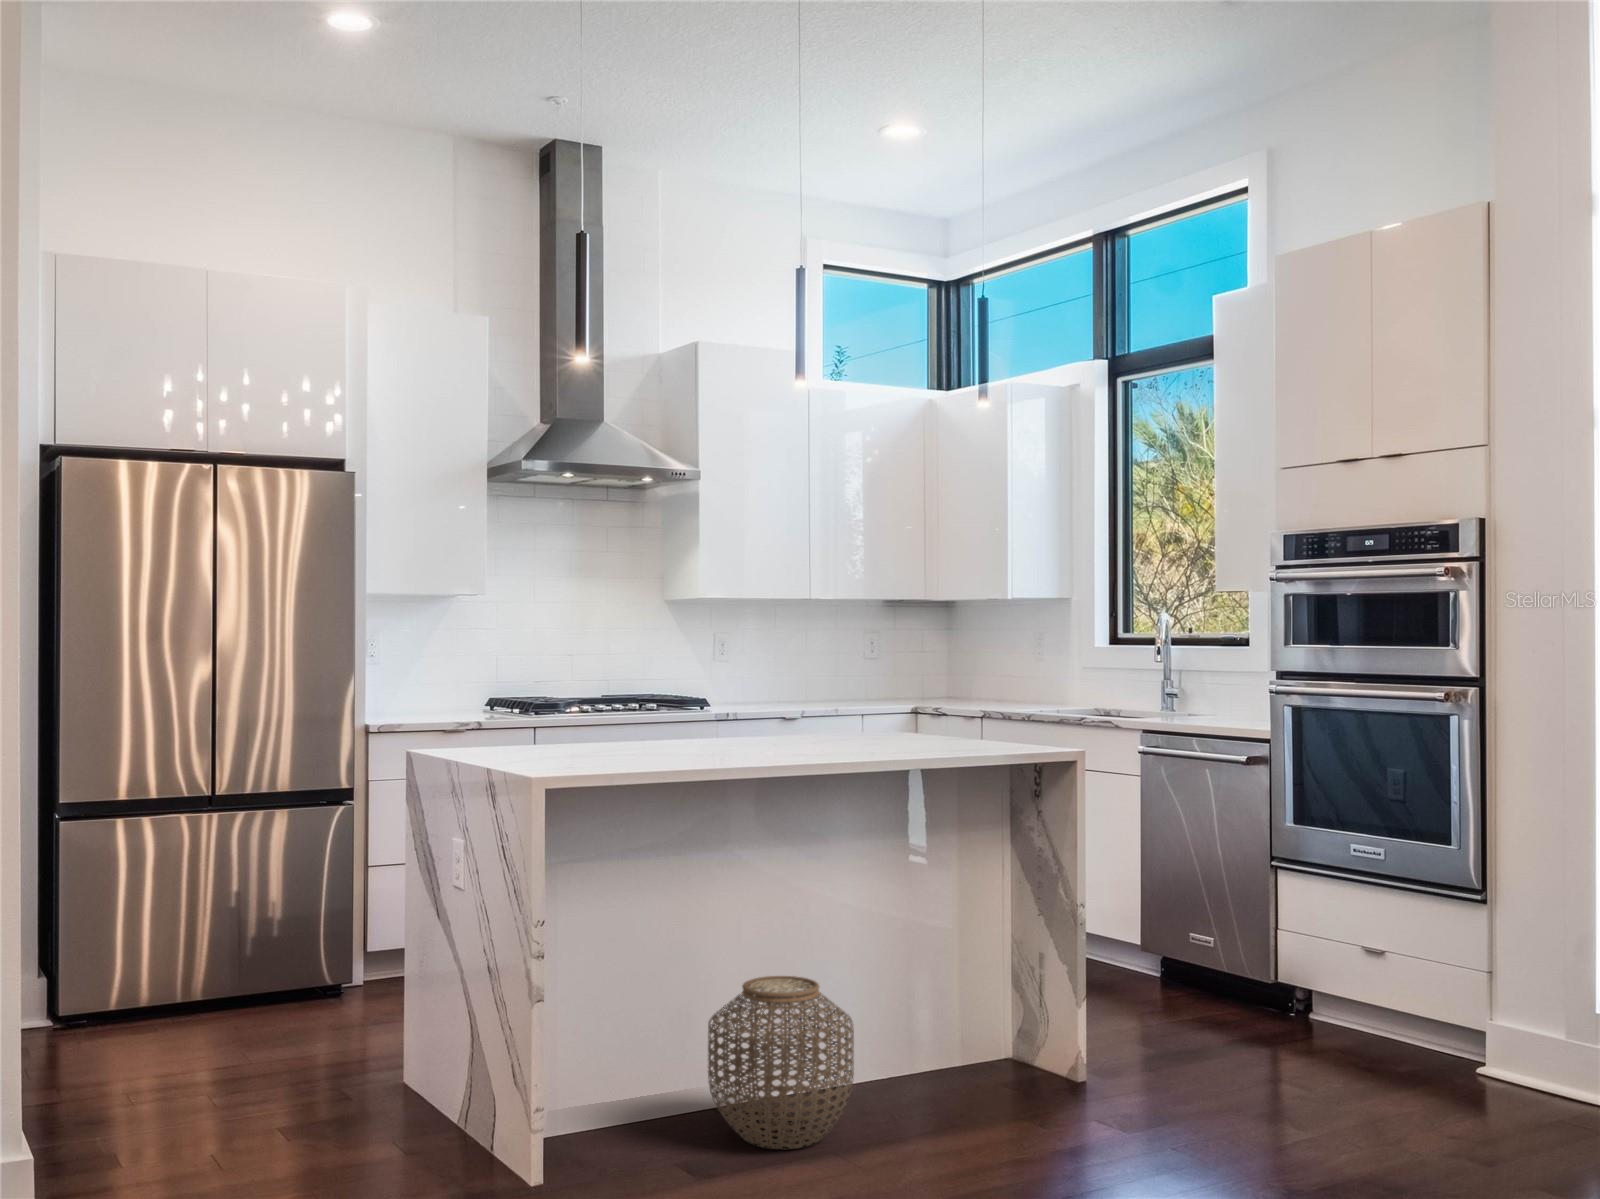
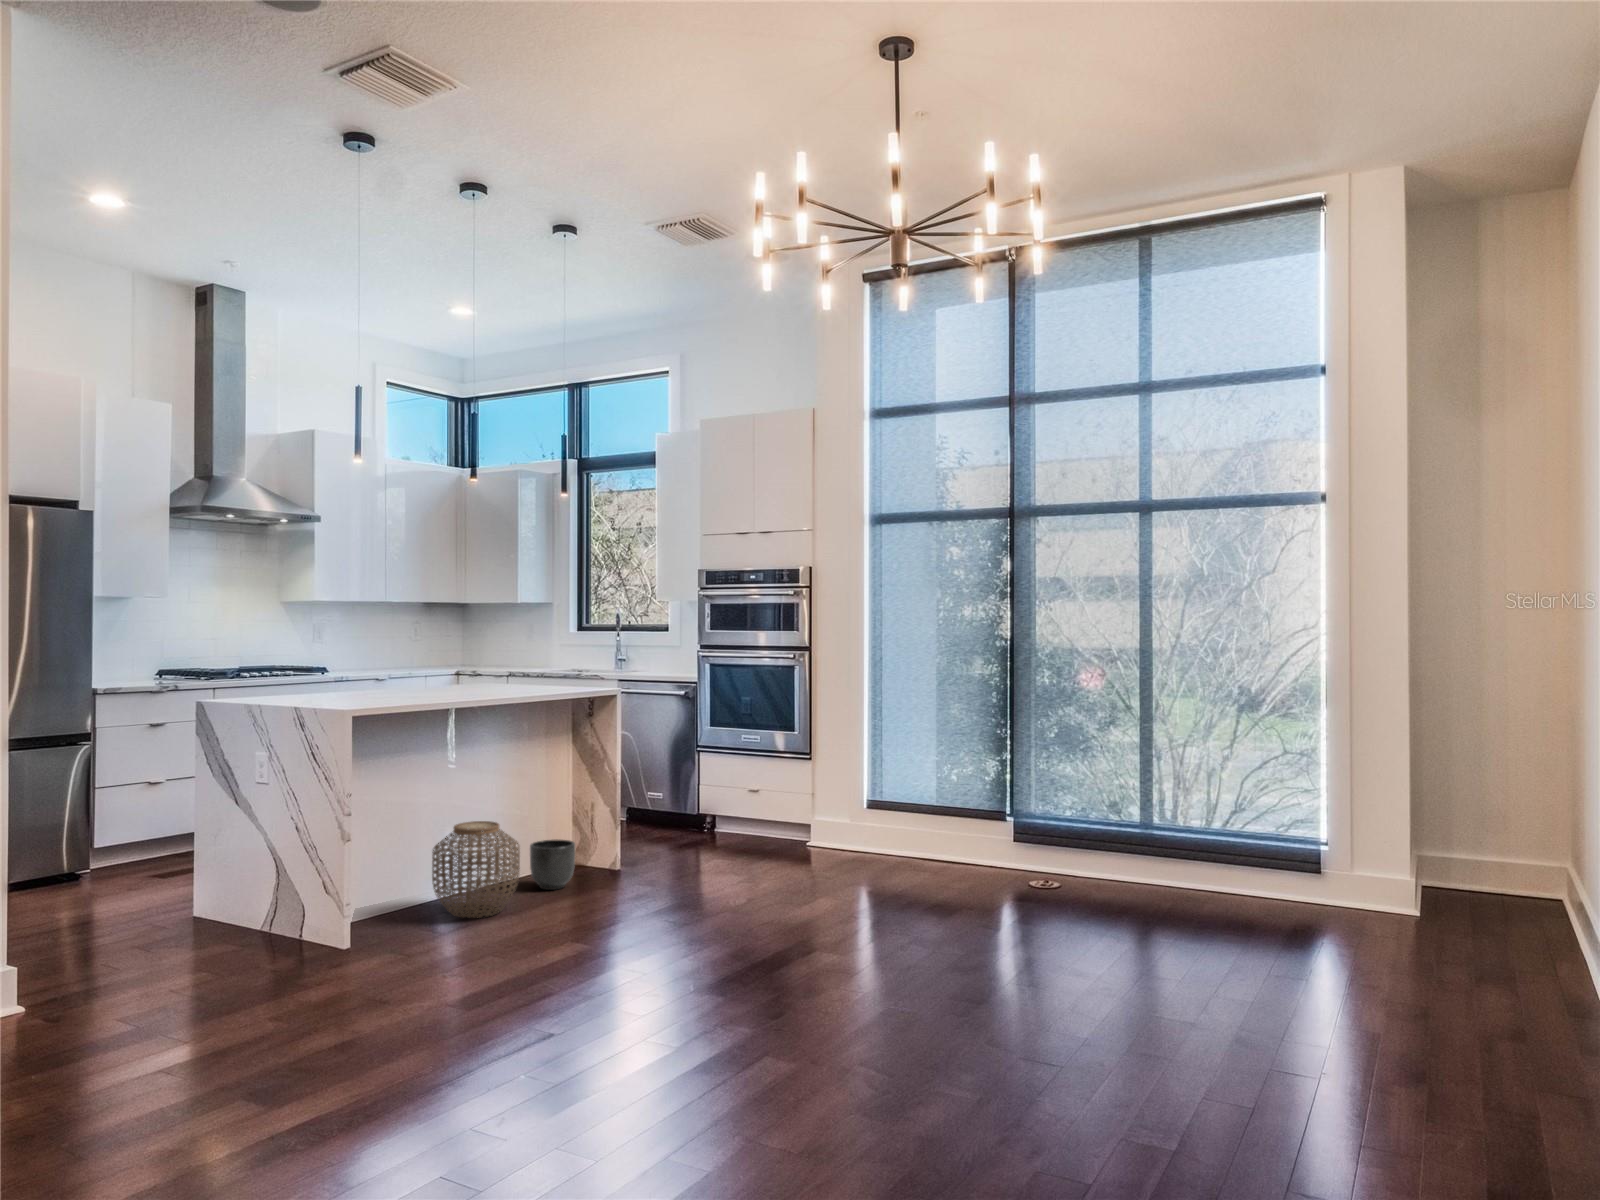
planter: none [901,1016,980,1108] -> present [530,839,575,890]

